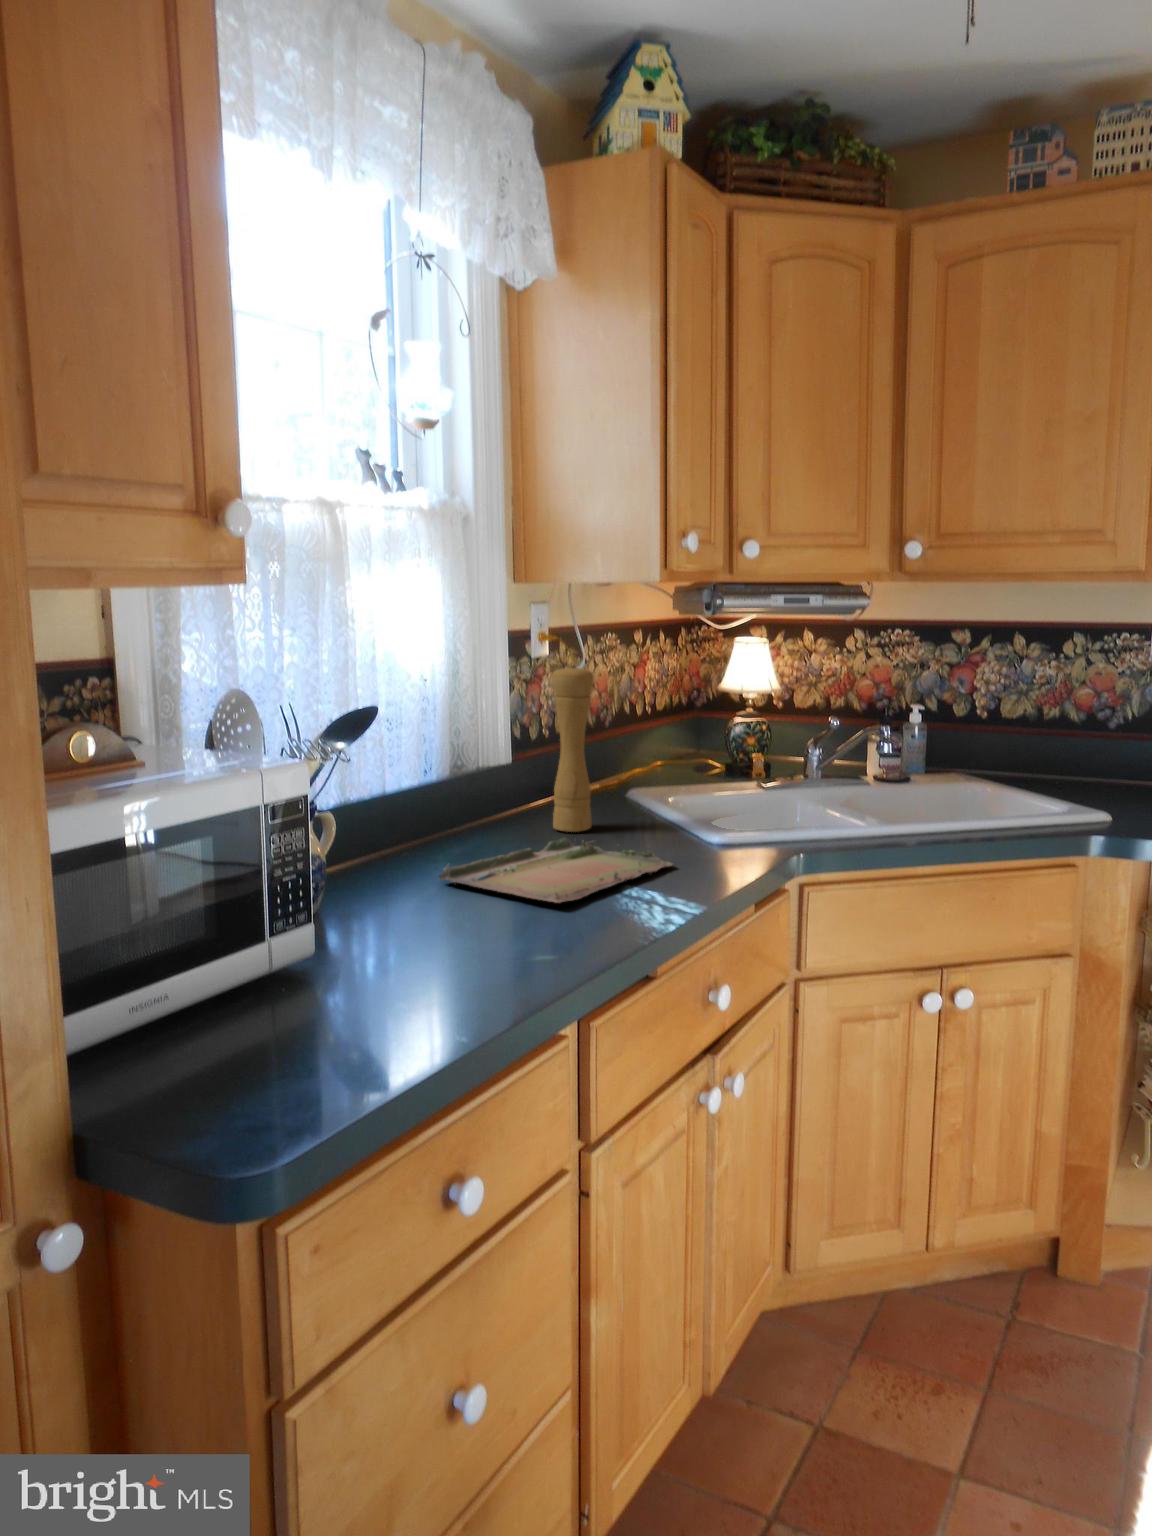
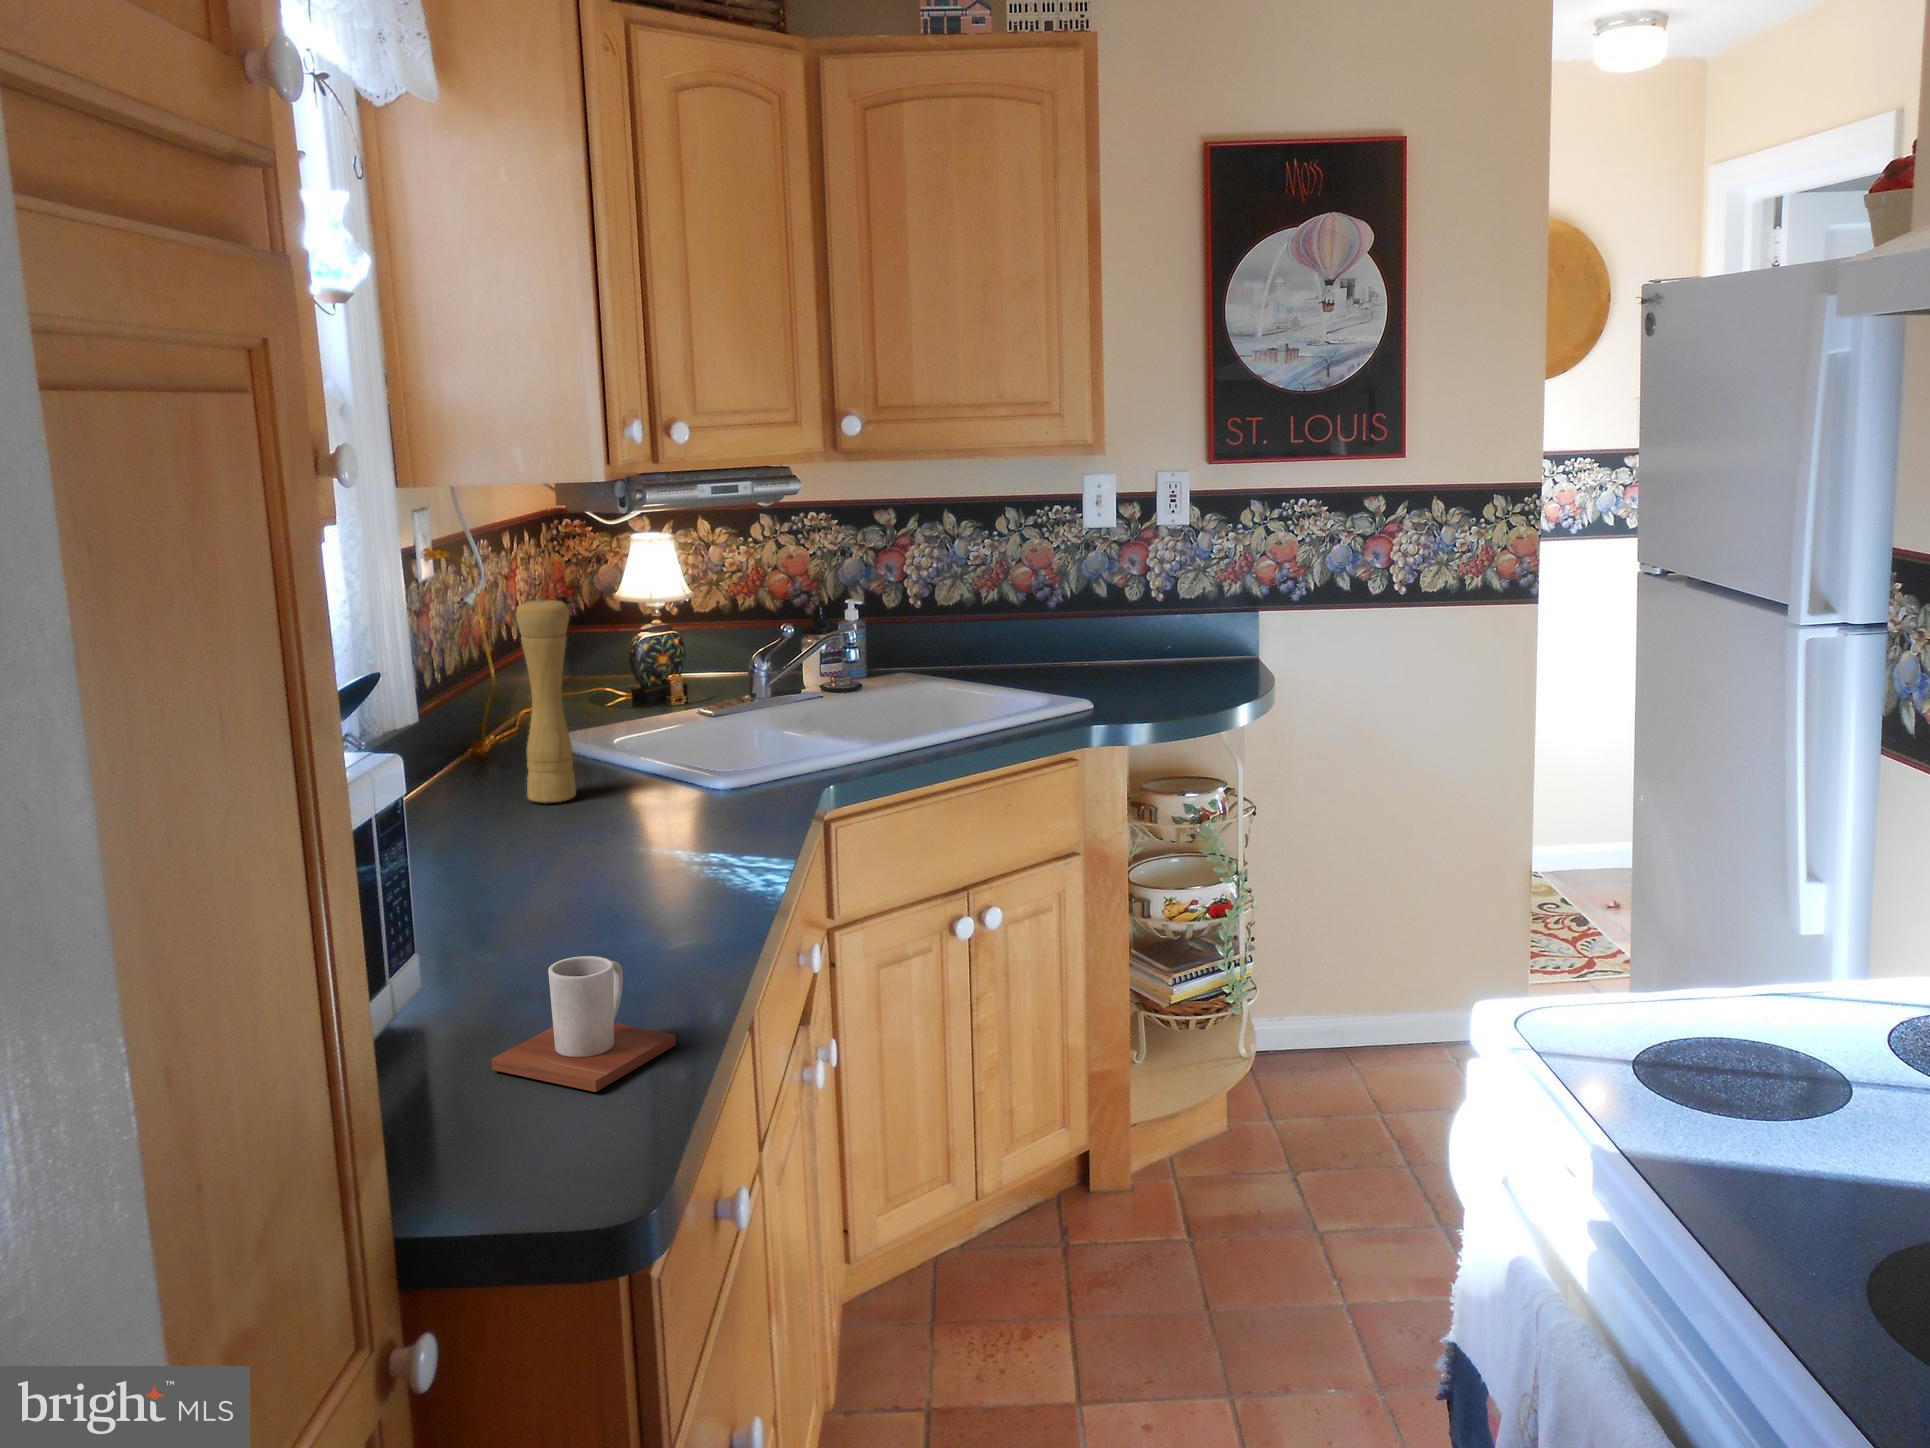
tray: present [439,838,672,903] -> none [487,799,734,884]
mug: none [225,938,378,1064] -> present [491,956,675,1092]

